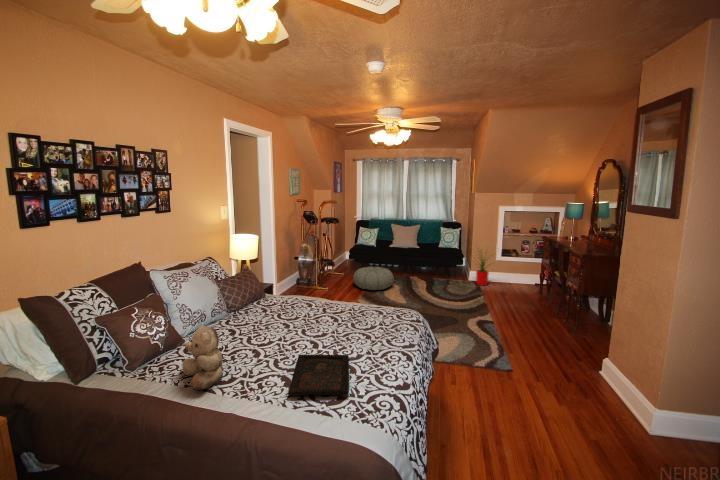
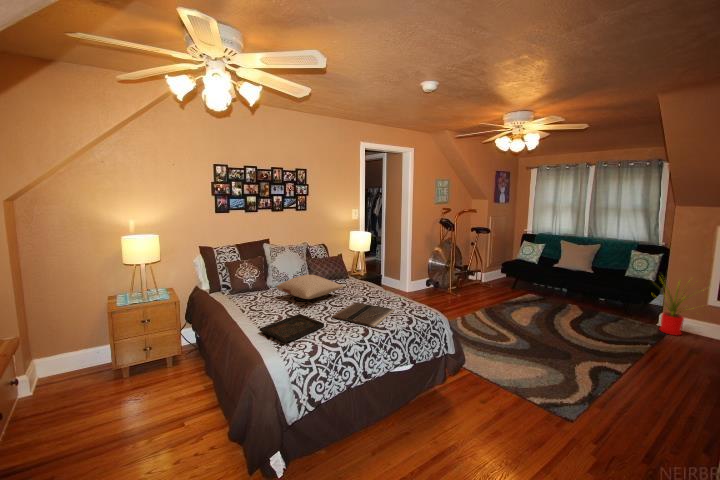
pouf: present [353,267,394,290] -> none [486,280,532,306]
pillow: none [217,301,301,336] -> present [277,275,343,299]
laptop: none [329,316,394,345] -> present [332,302,394,327]
teddy bear: present [182,325,223,390] -> none [231,277,259,314]

